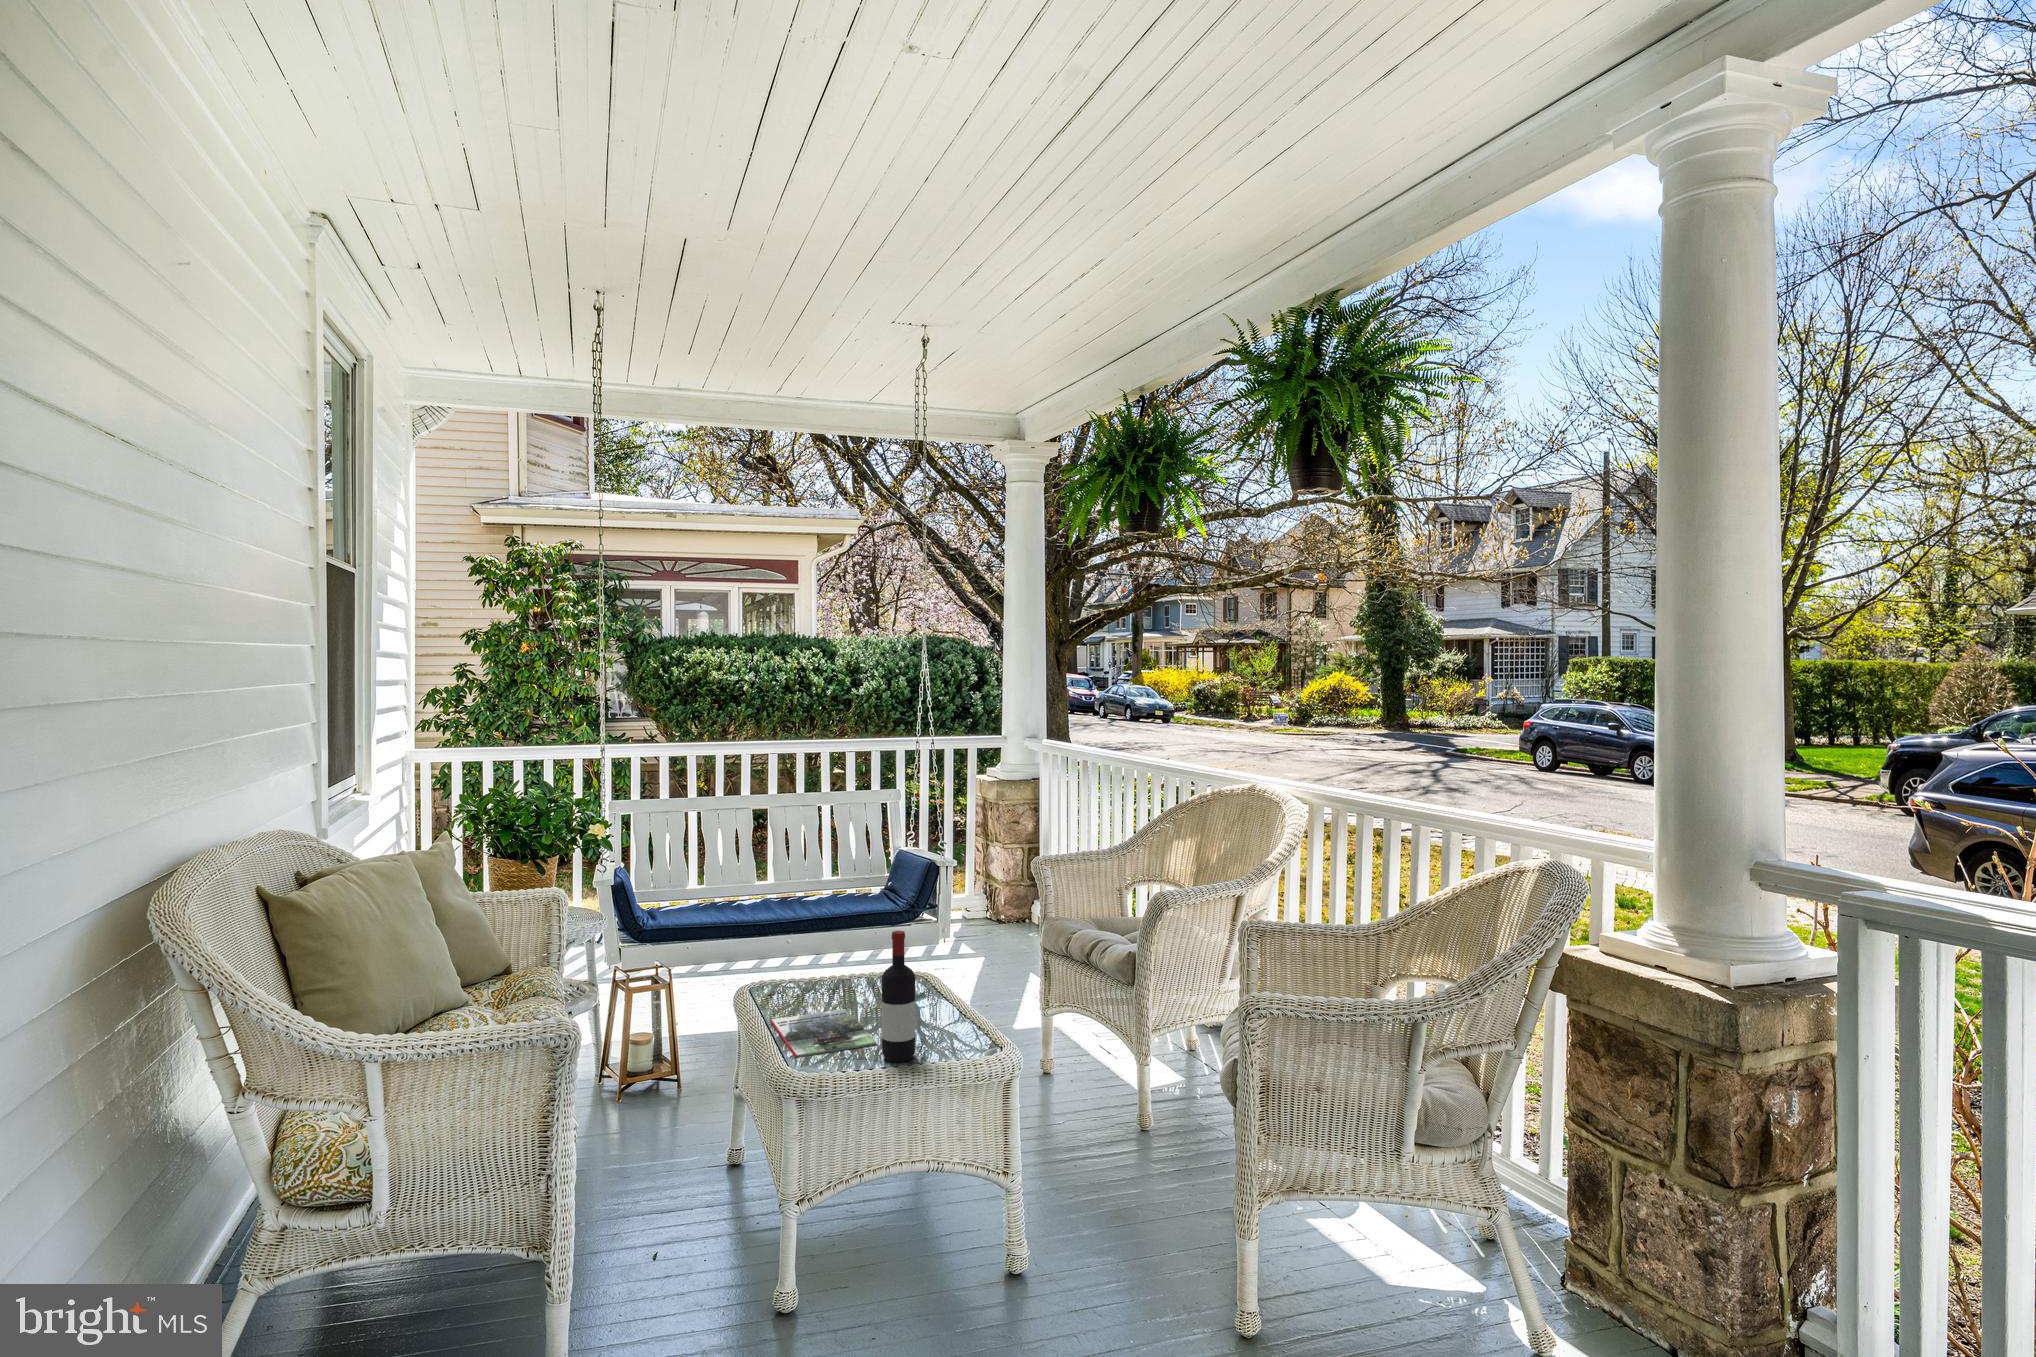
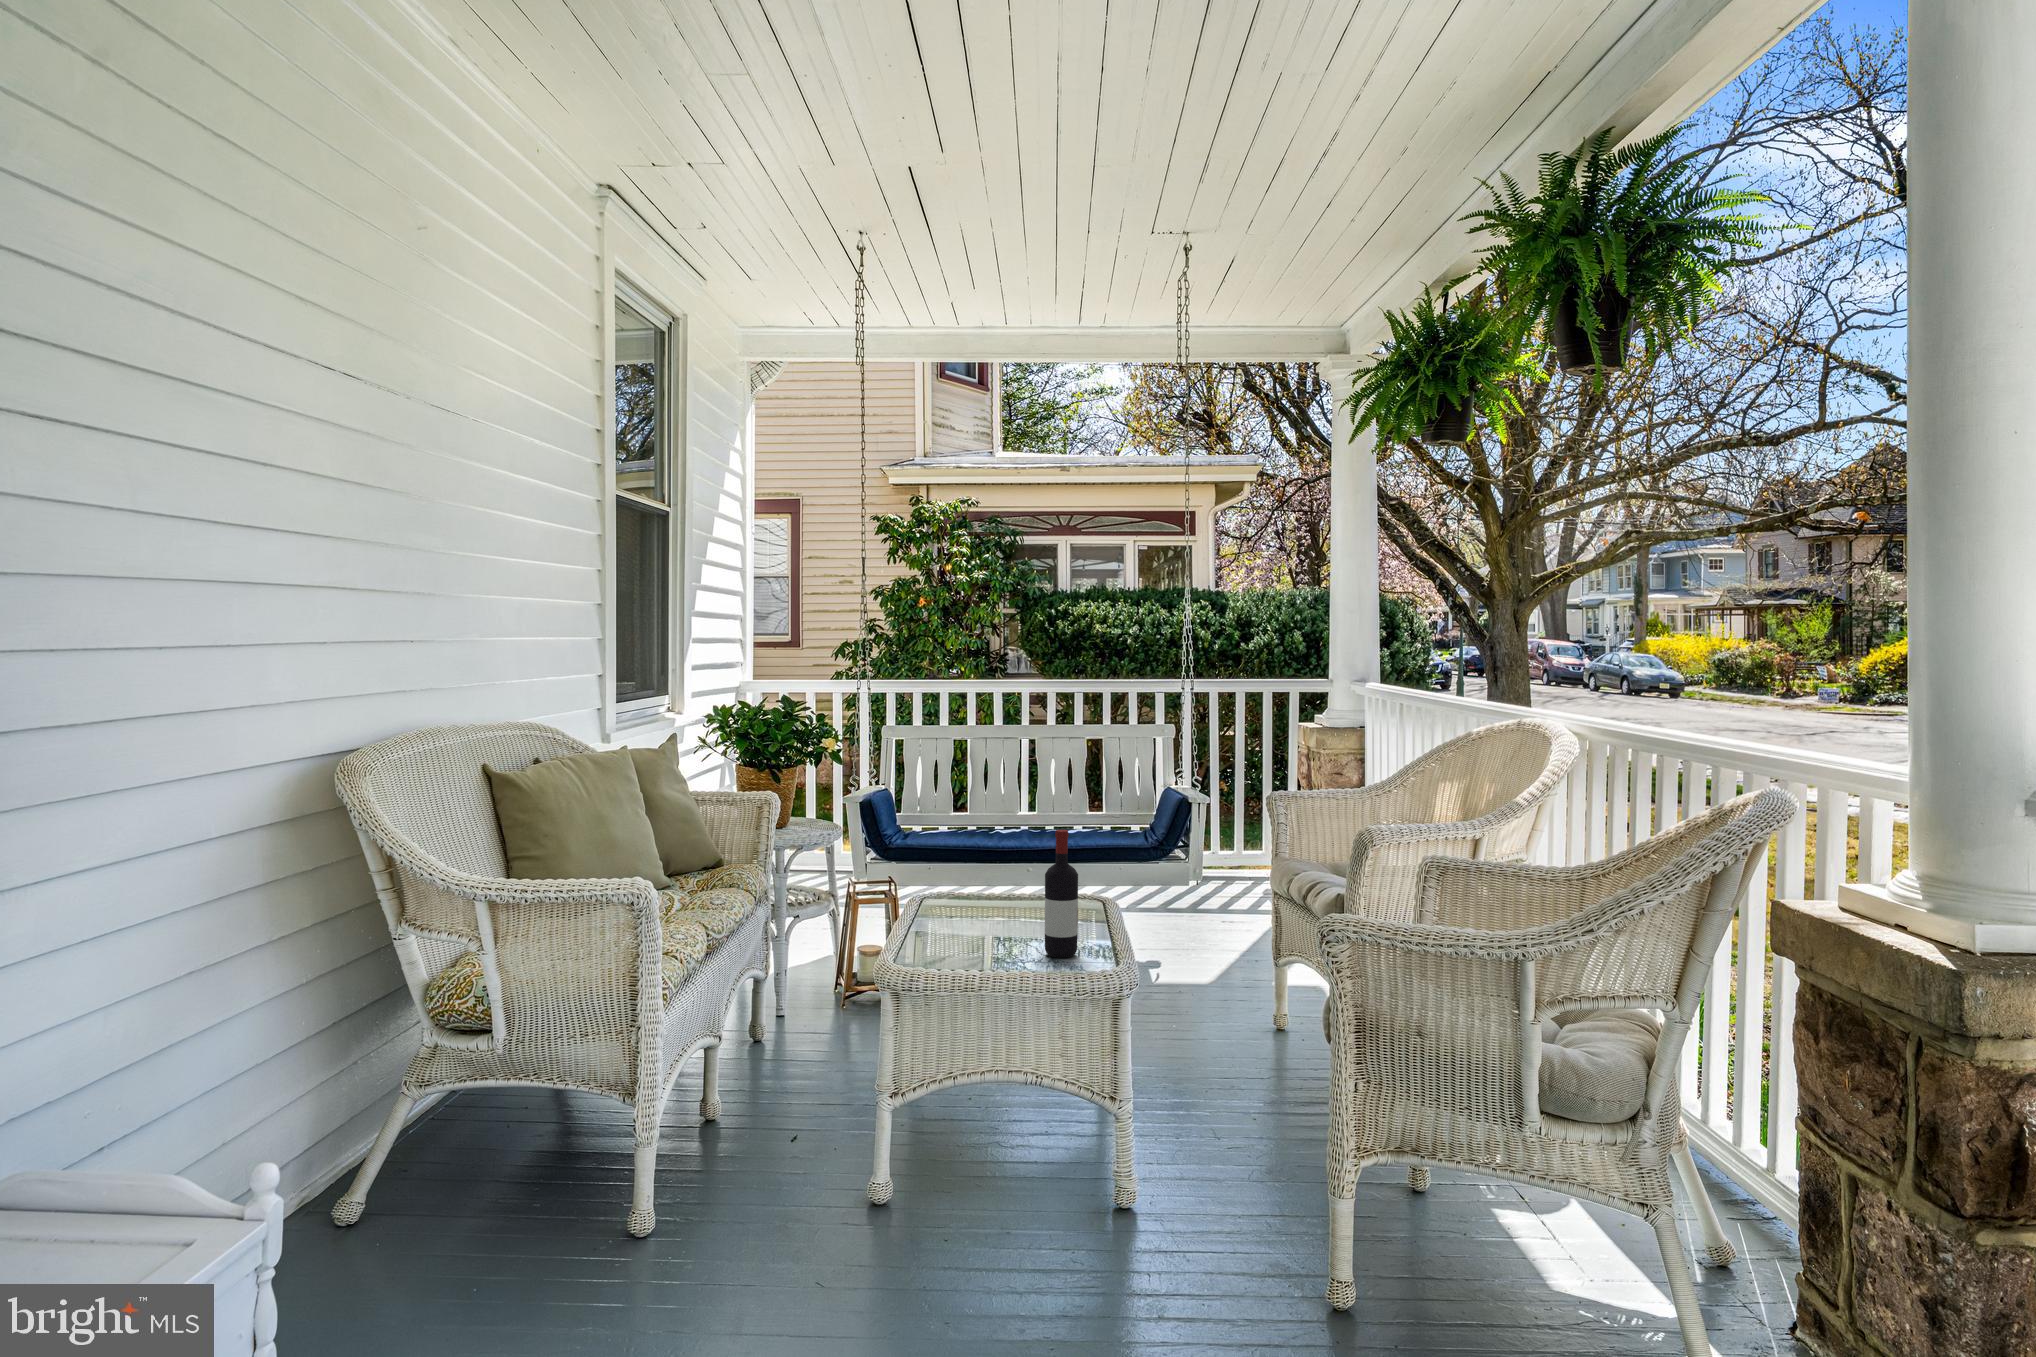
magazine: present [771,1009,876,1057] -> none [972,915,1052,944]

